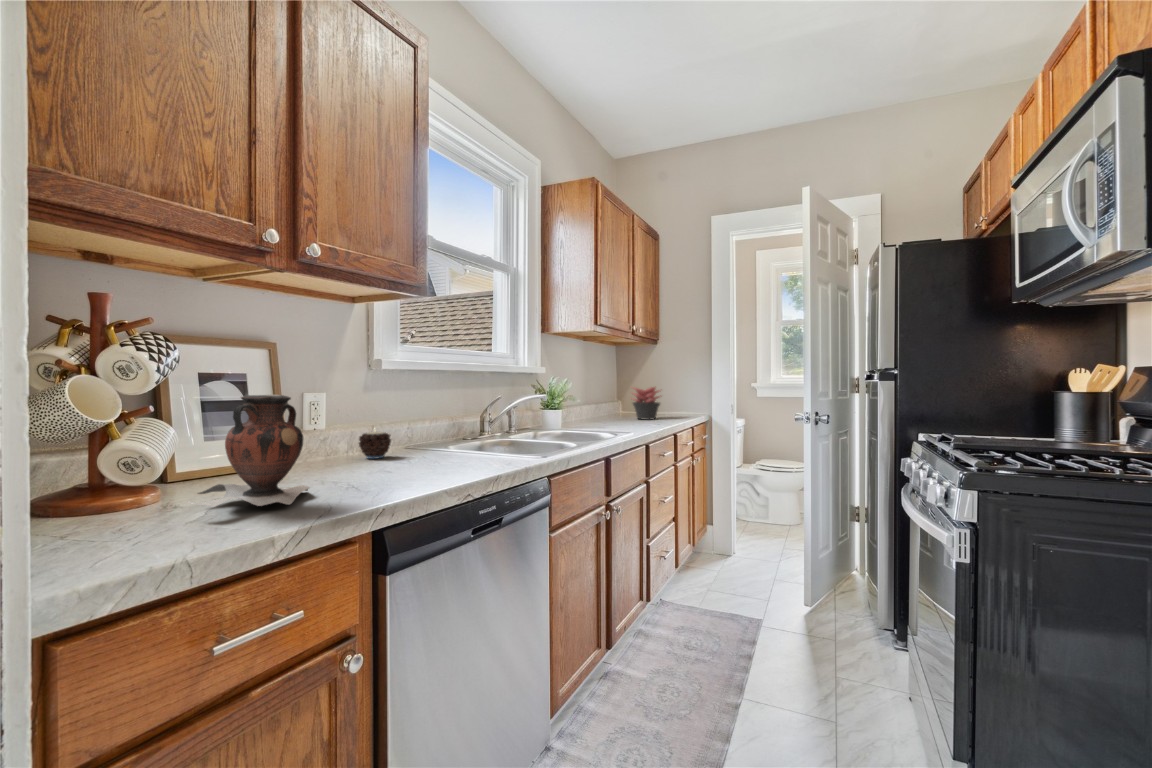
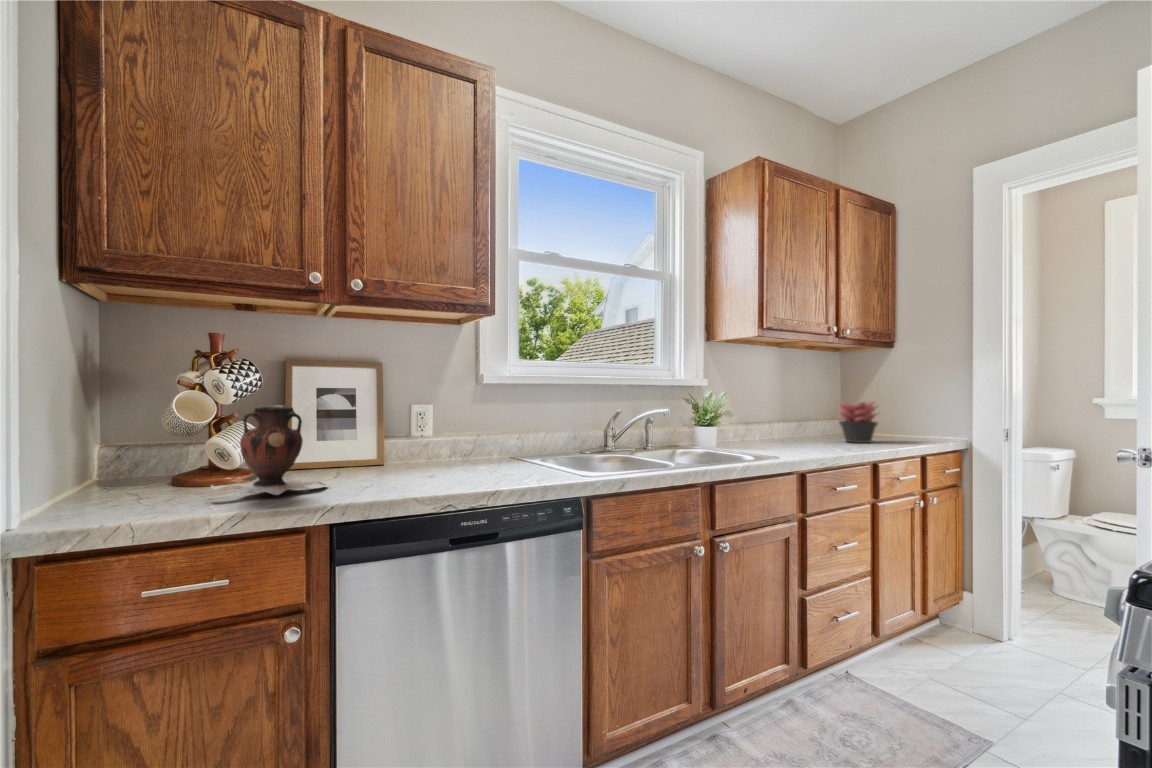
candle: present [359,432,391,459] -> none [448,436,477,465]

